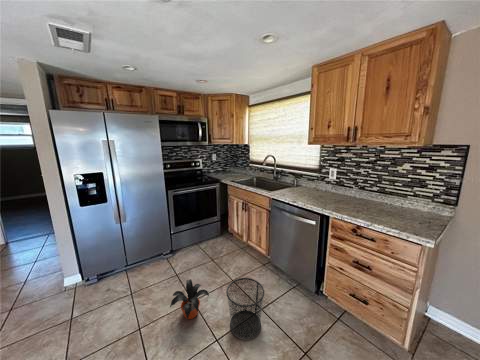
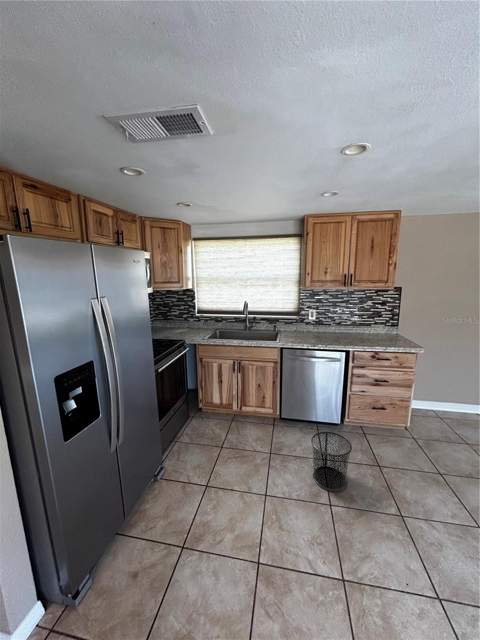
potted plant: present [170,279,209,319] -> none [260,470,310,515]

